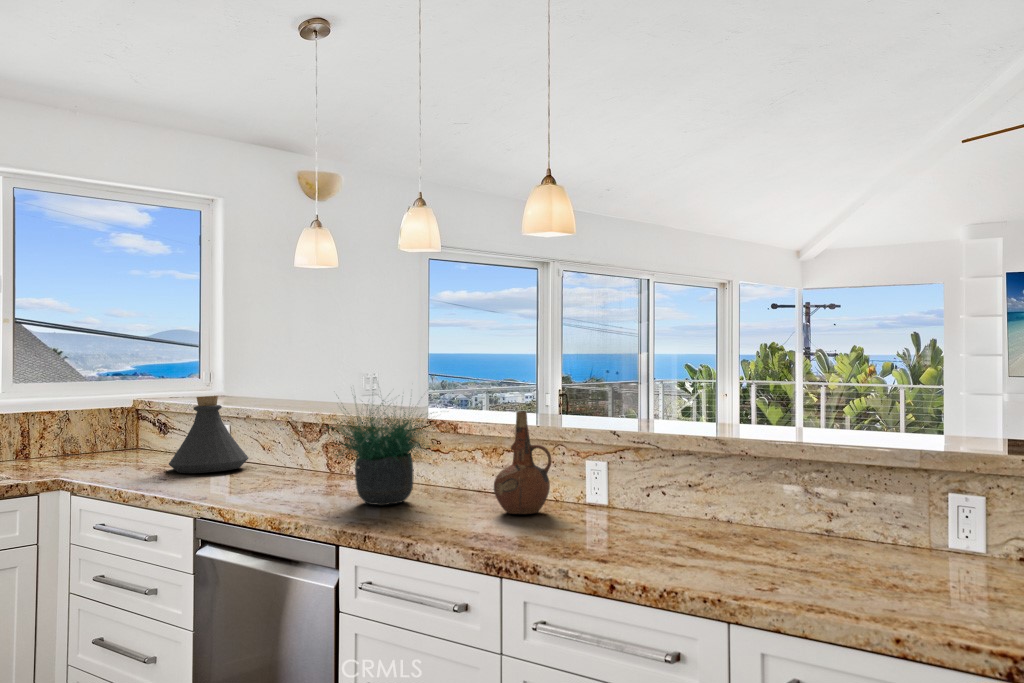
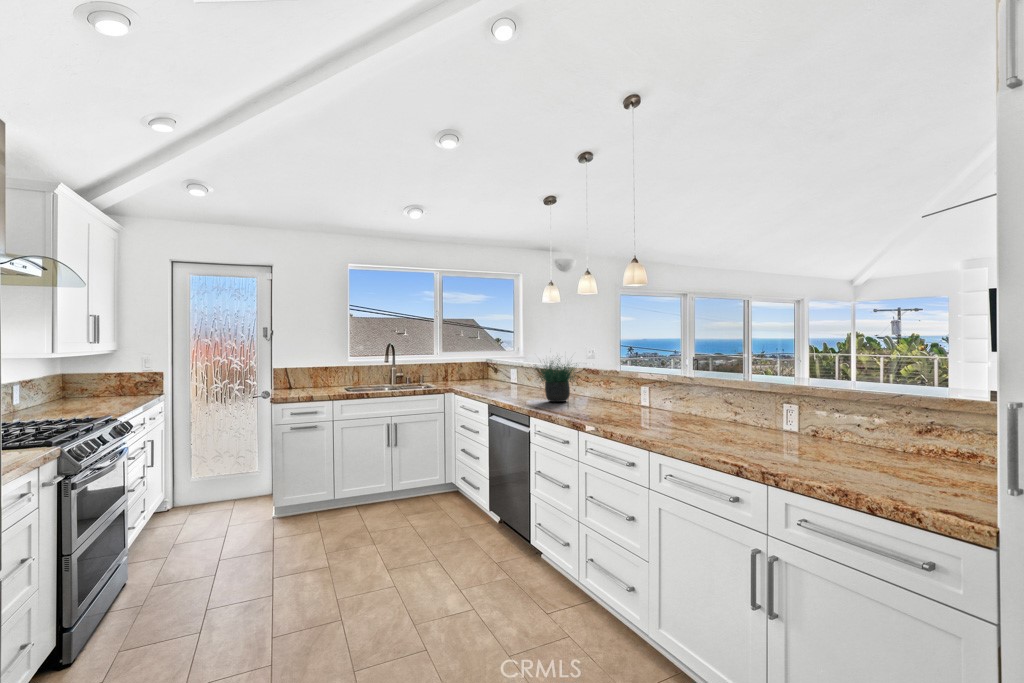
bottle: present [169,396,248,473] -> none [490,356,522,388]
ceramic pitcher: present [494,411,552,514] -> none [595,363,621,408]

